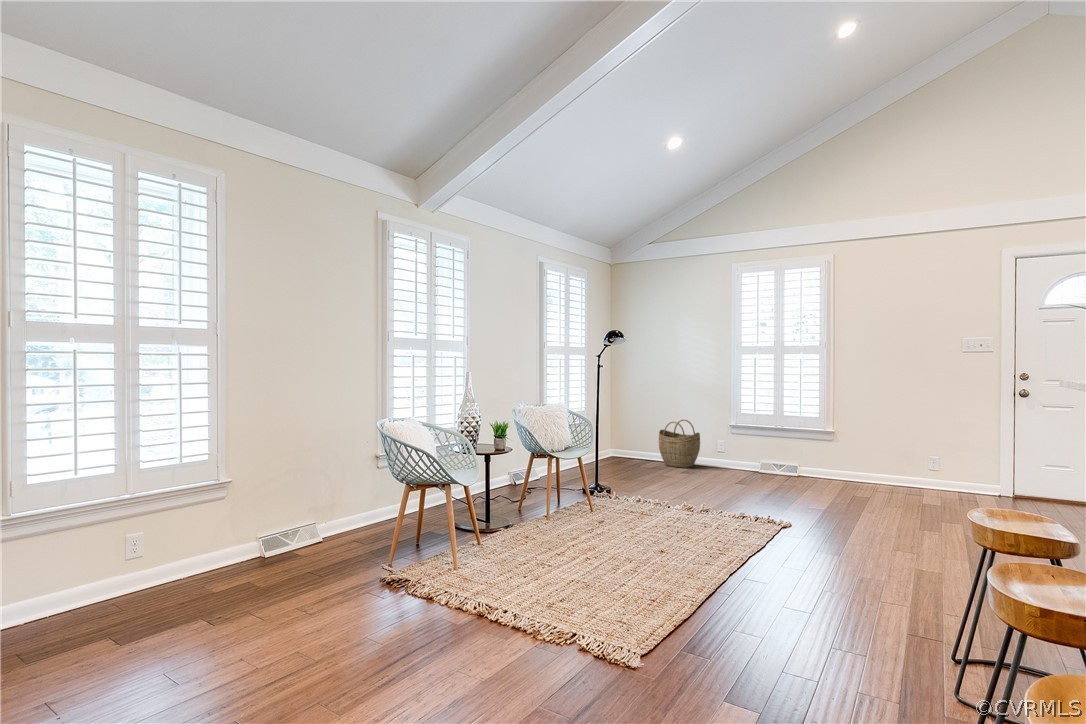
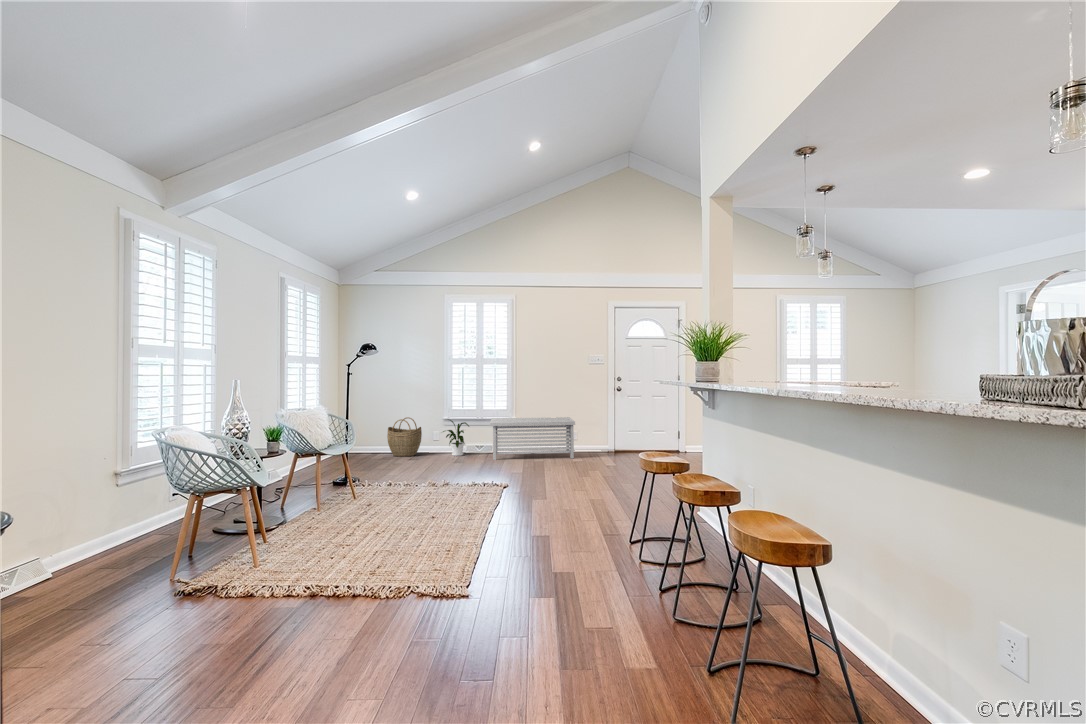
house plant: none [720,425,761,475] -> present [443,419,469,456]
storage bench: none [786,429,930,502] -> present [490,417,575,460]

